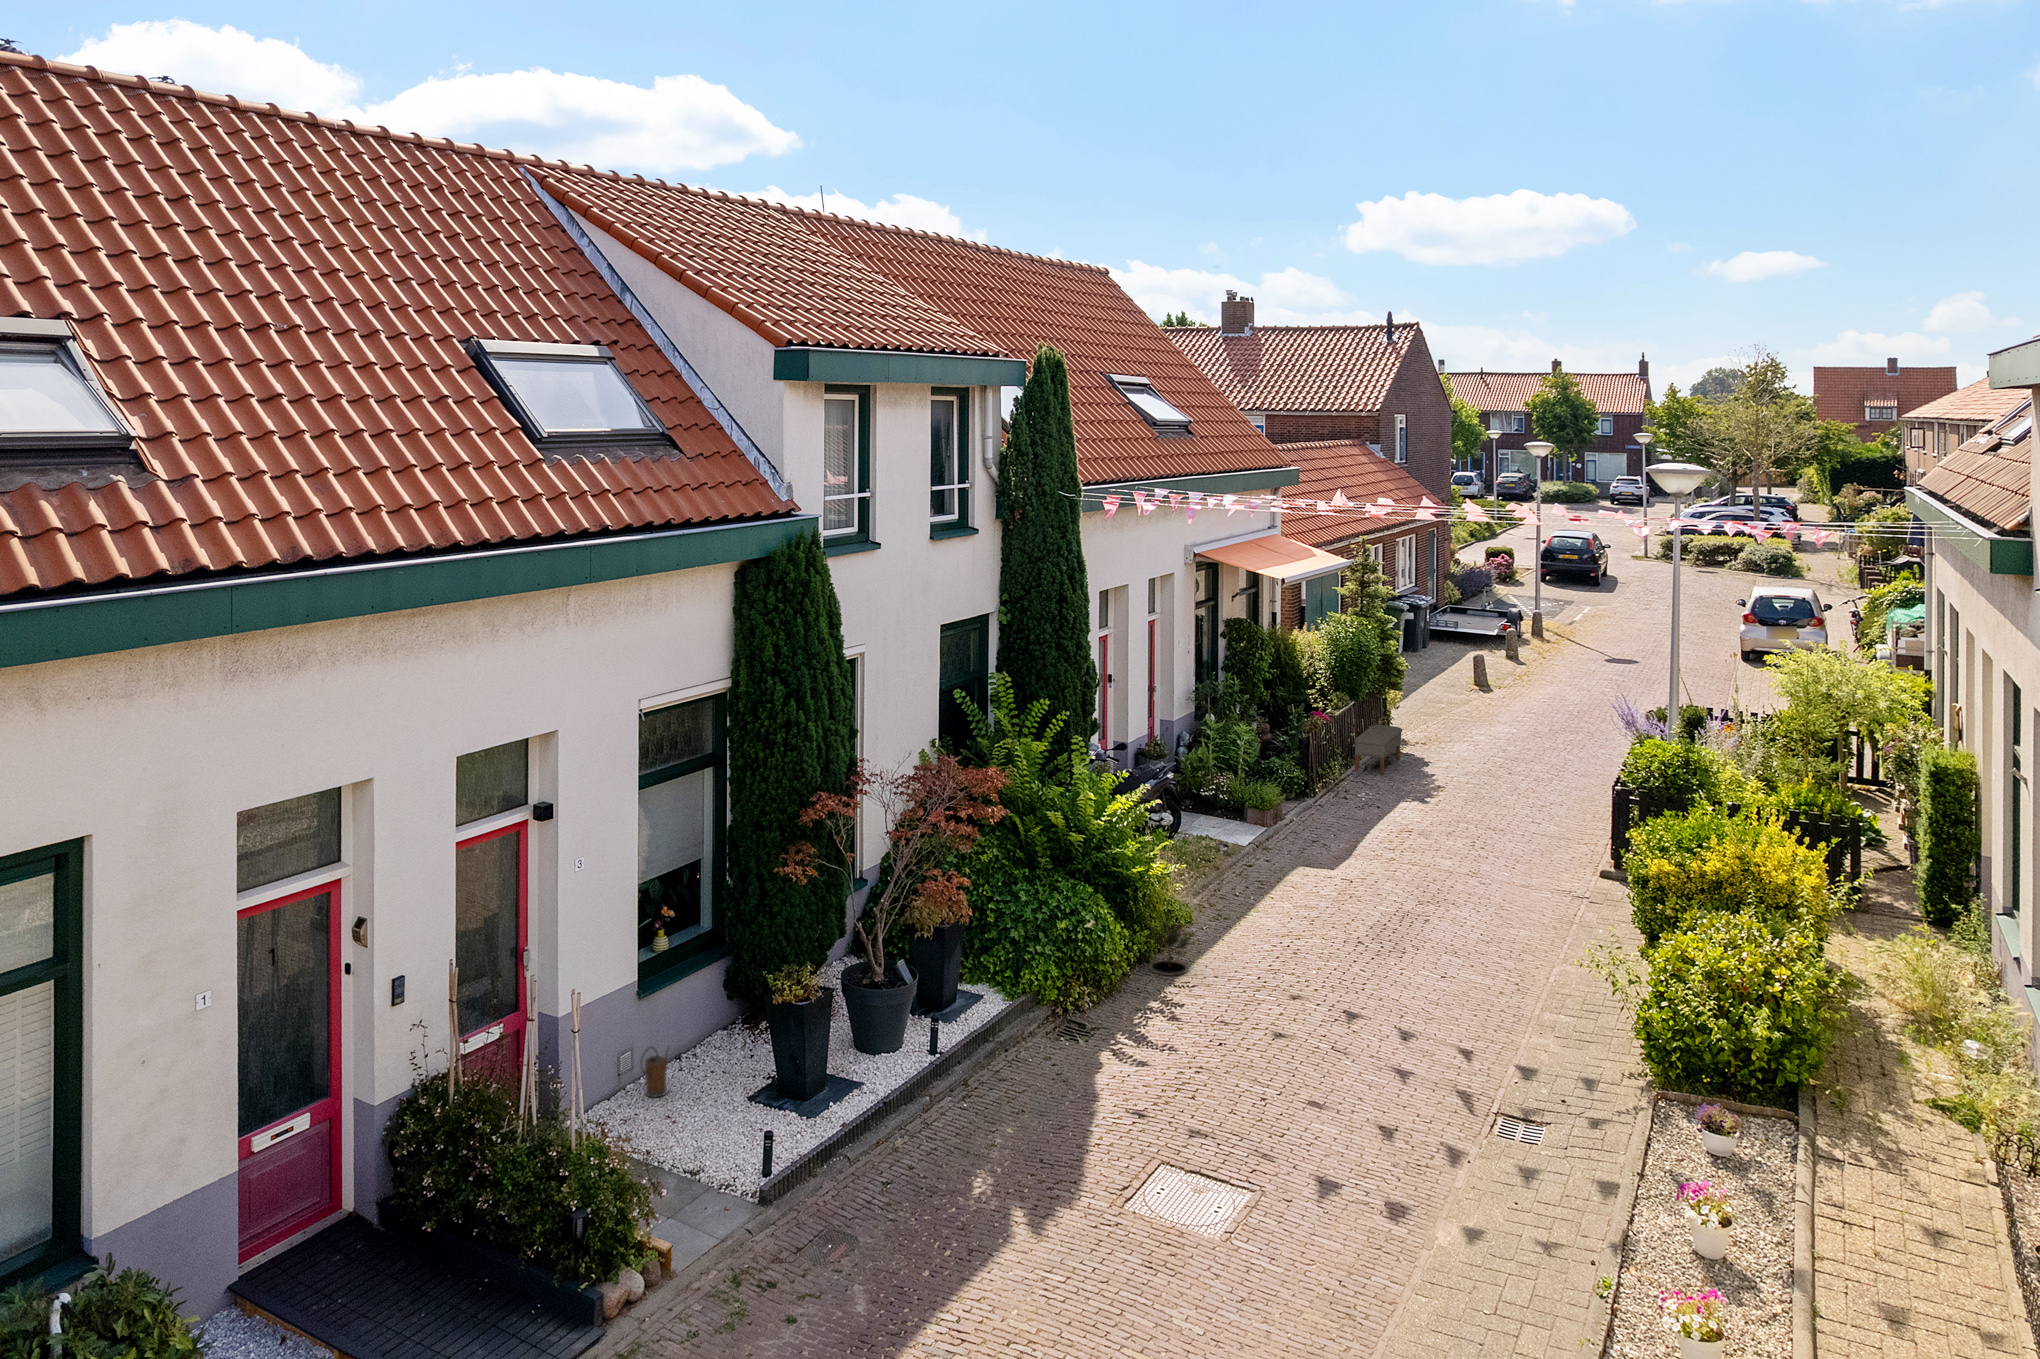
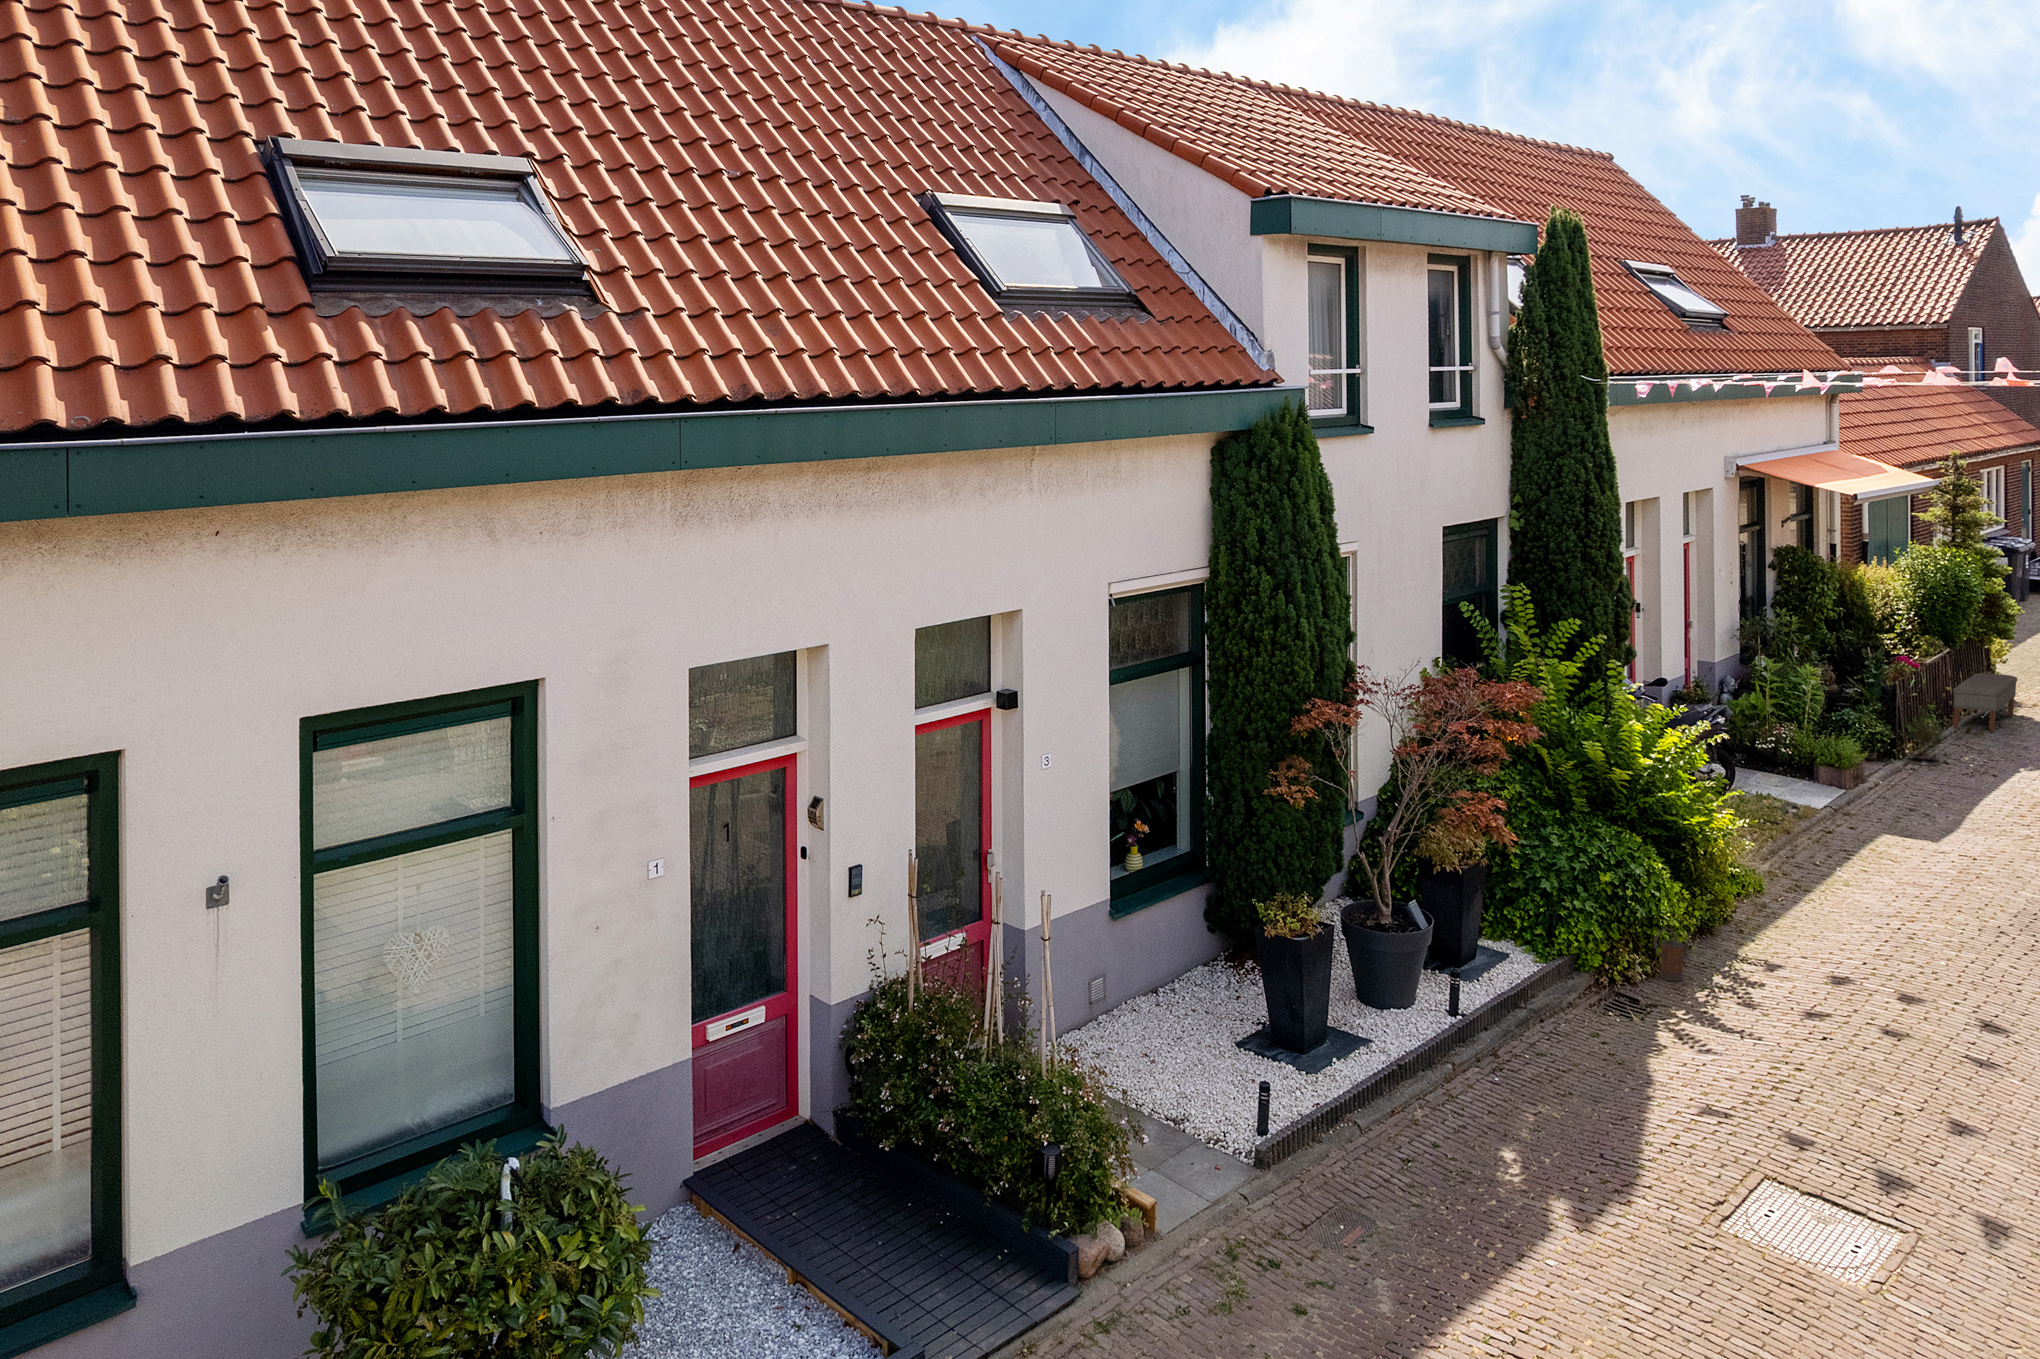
potted tree: present [1150,910,1190,976] -> present [1904,710,1945,765]
watering can: present [640,1047,669,1097] -> present [1654,928,1691,981]

